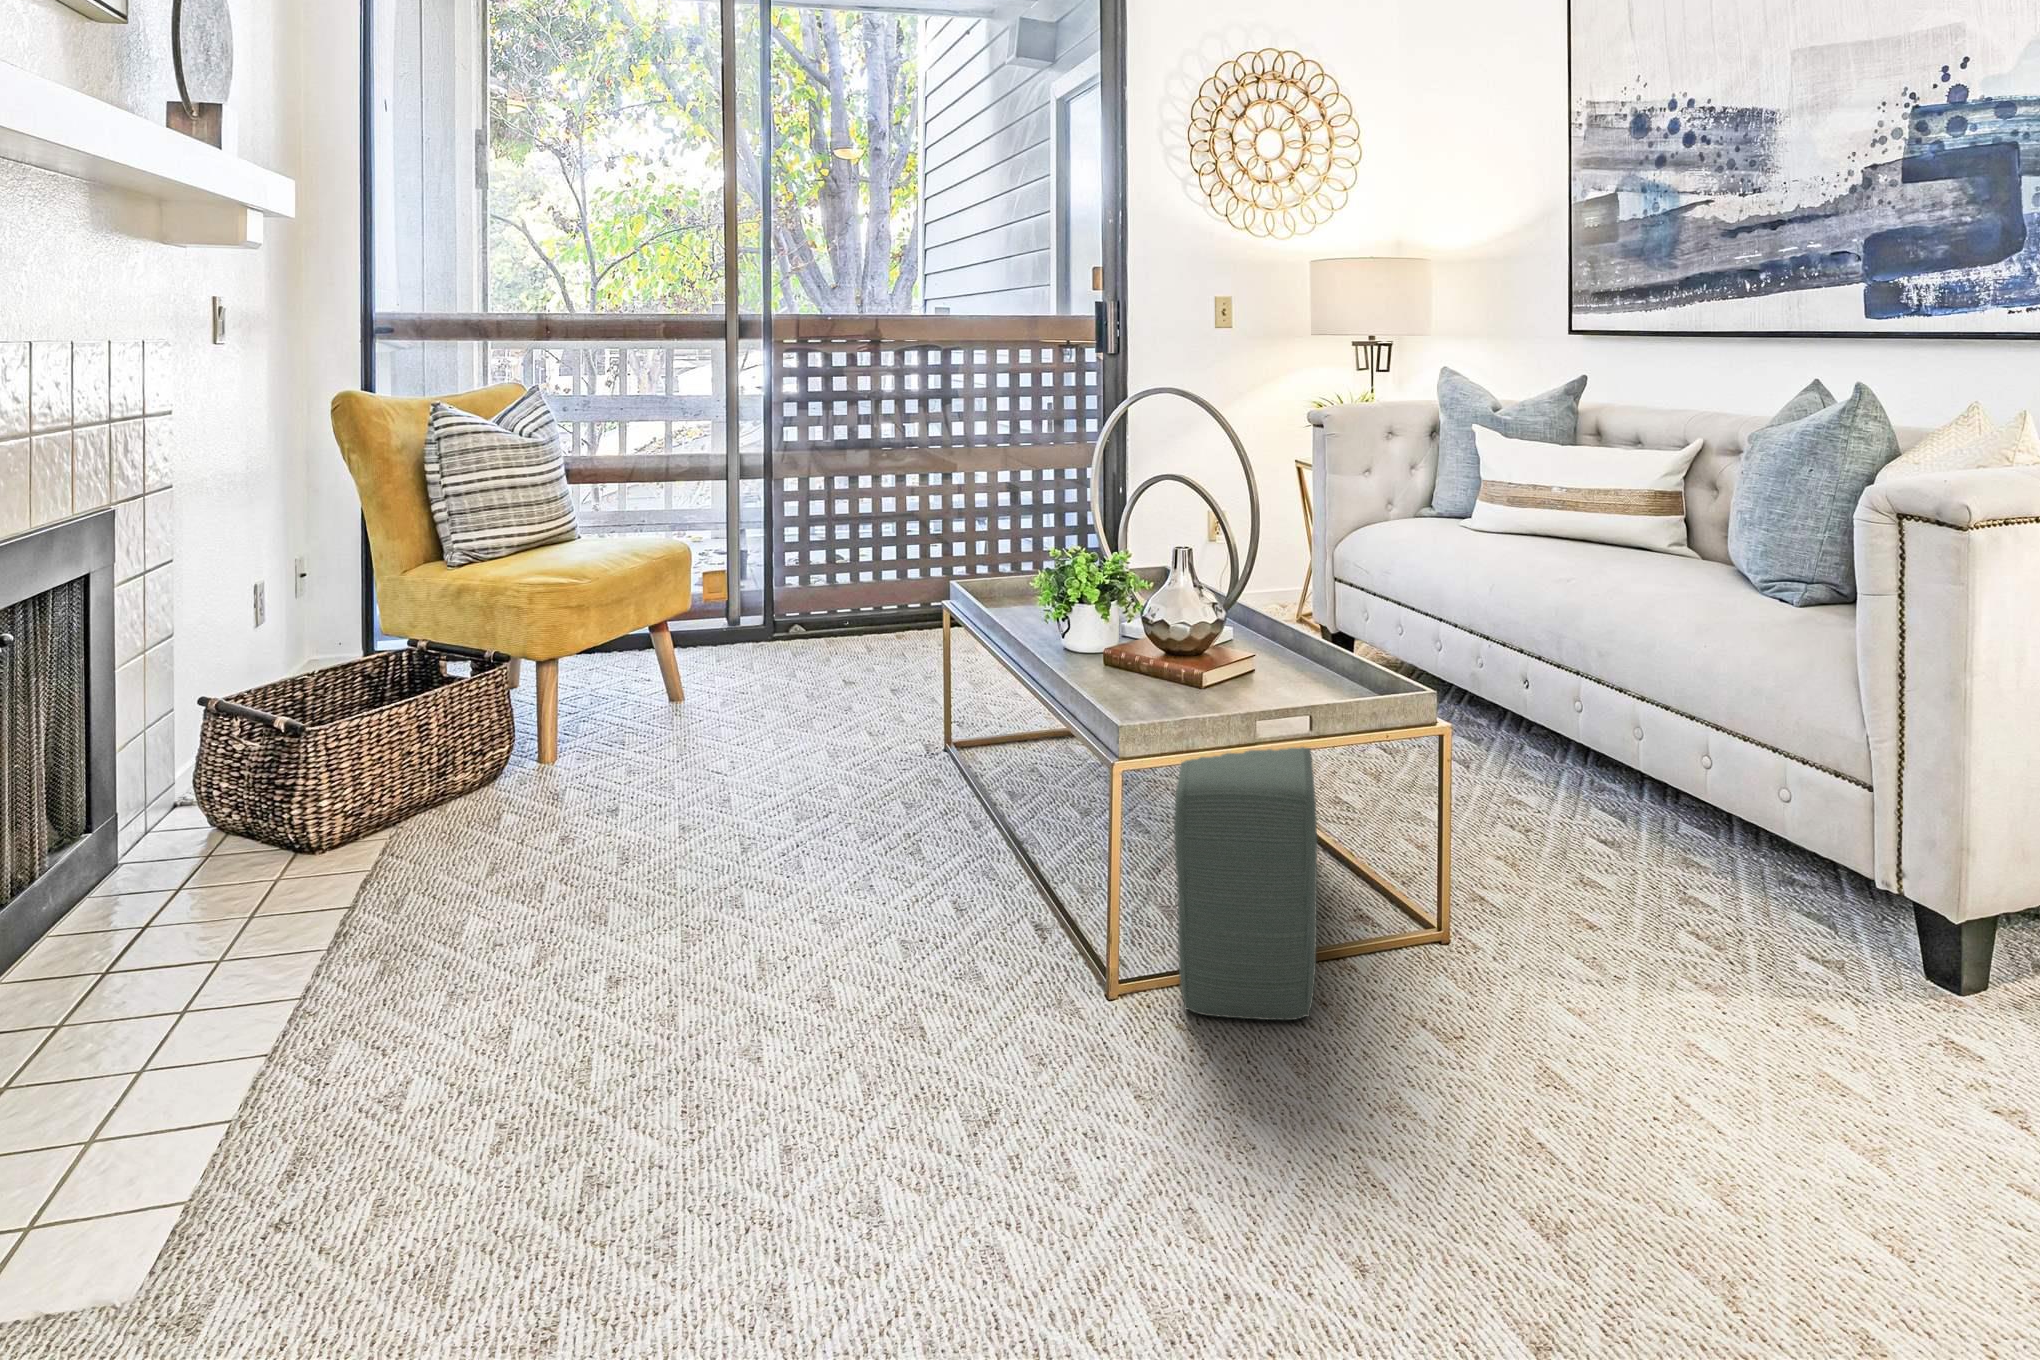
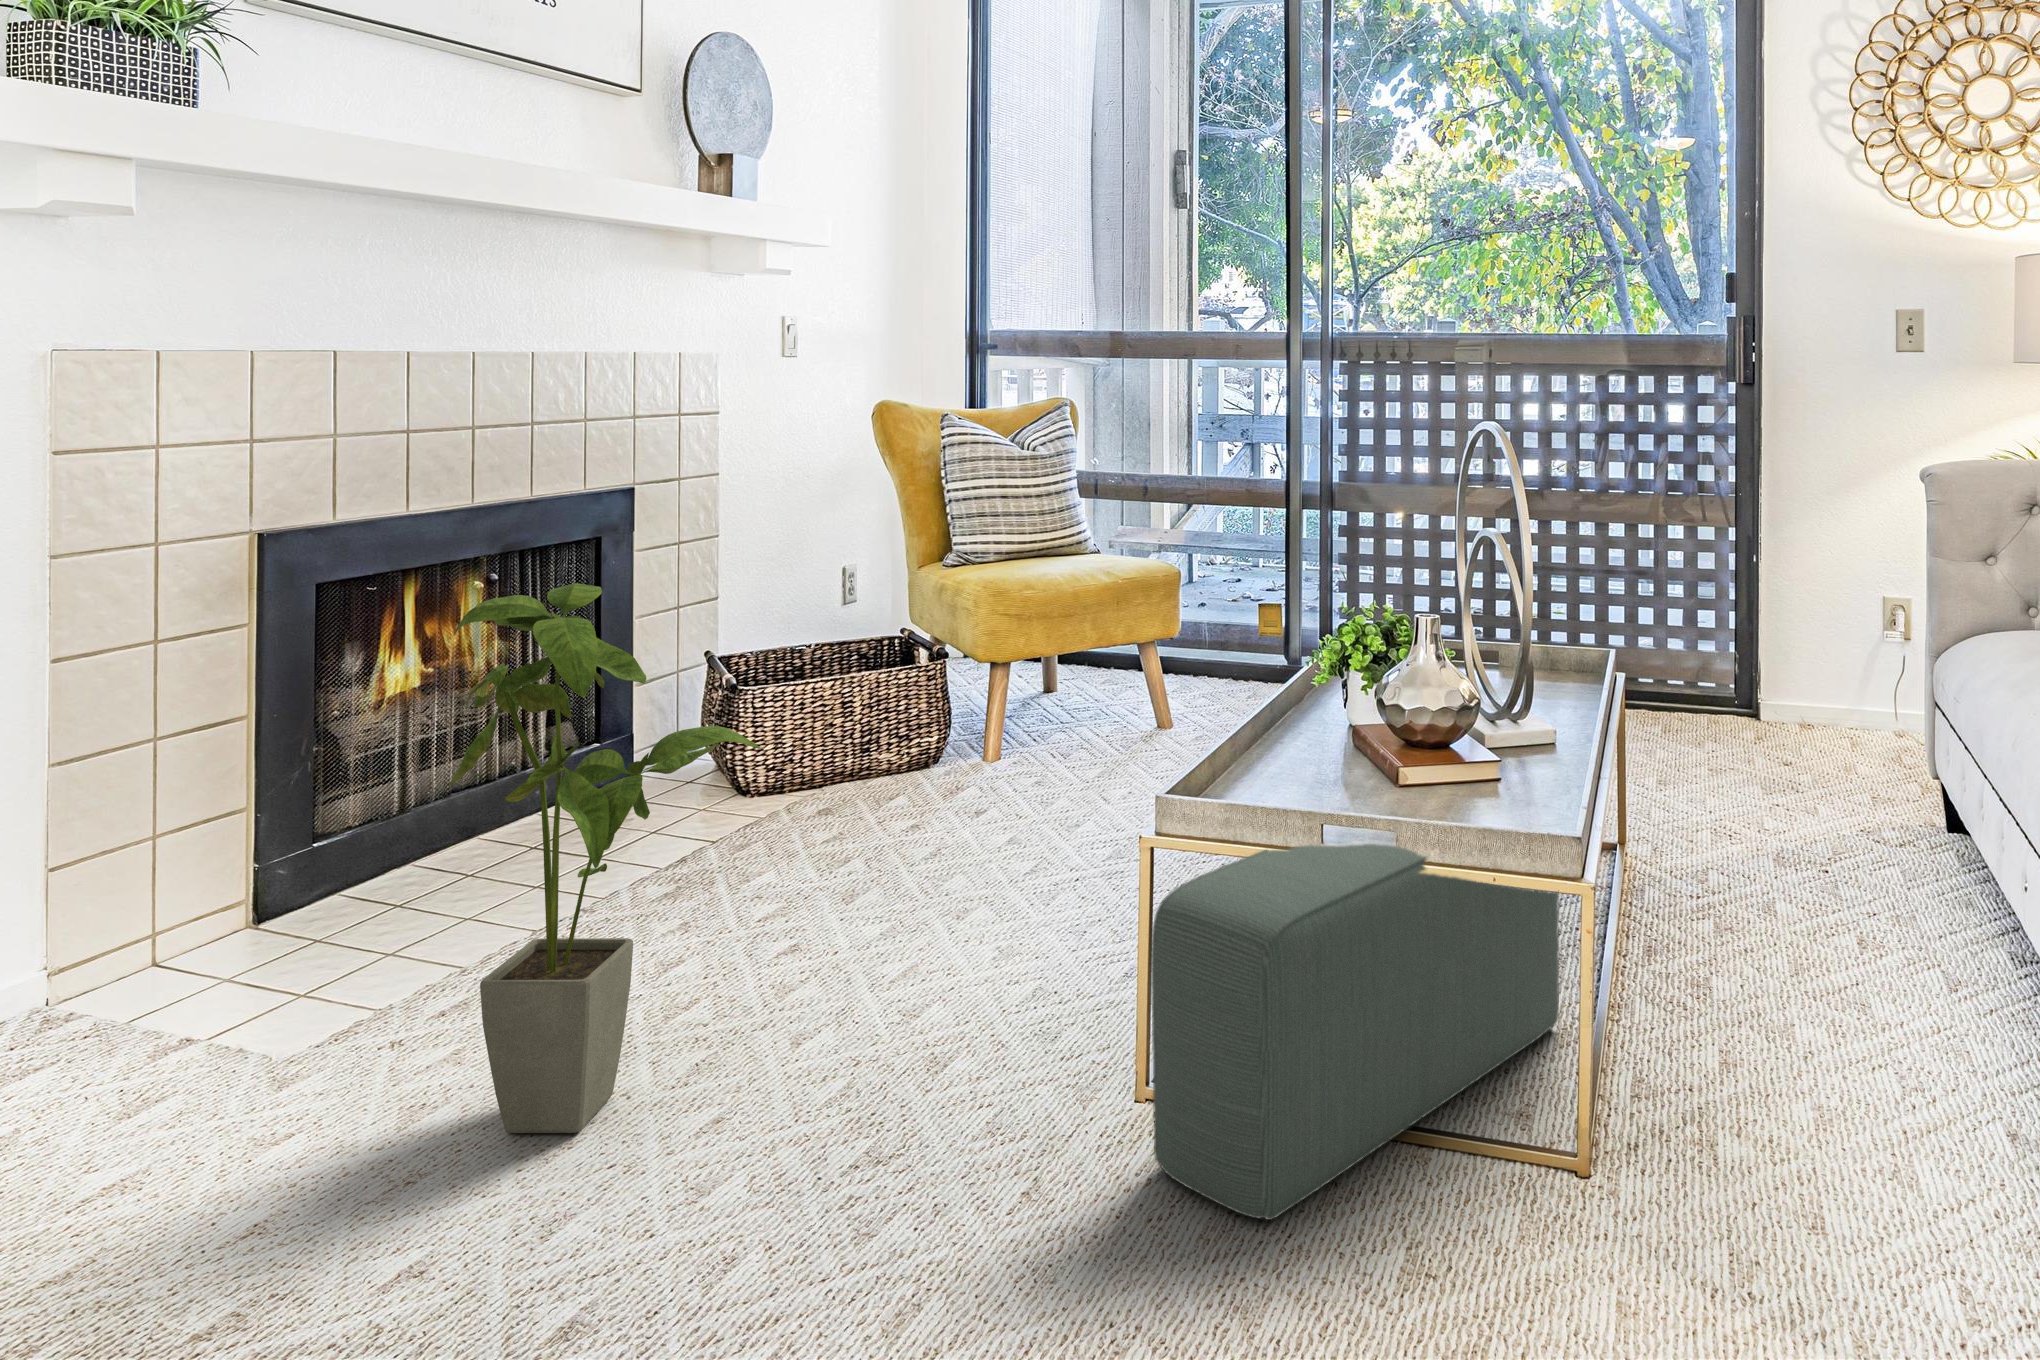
house plant: none [470,582,769,1183] -> present [449,583,762,1133]

